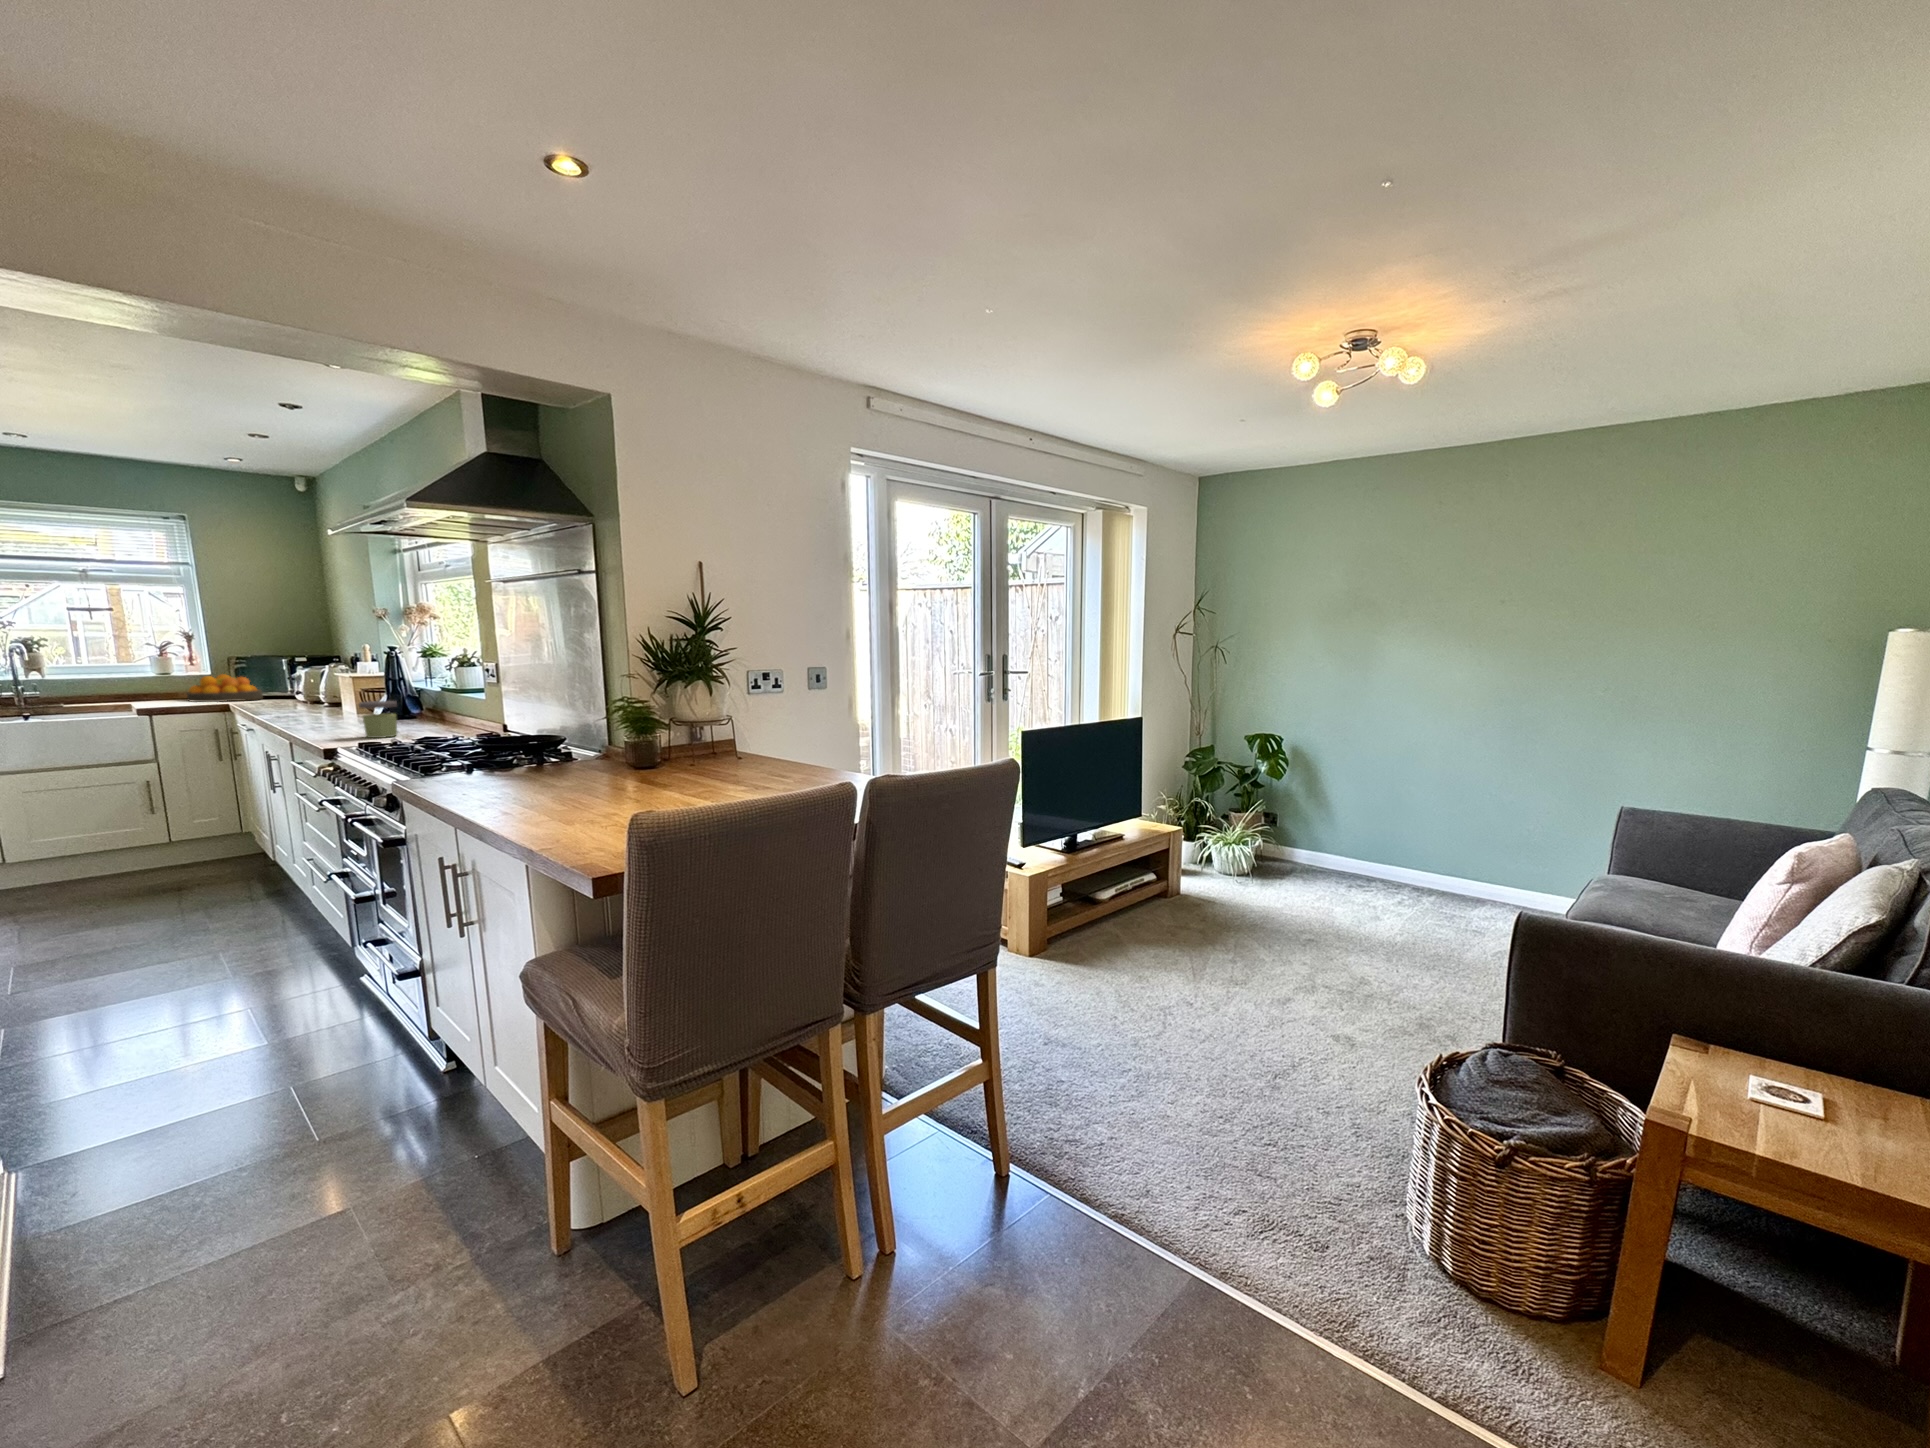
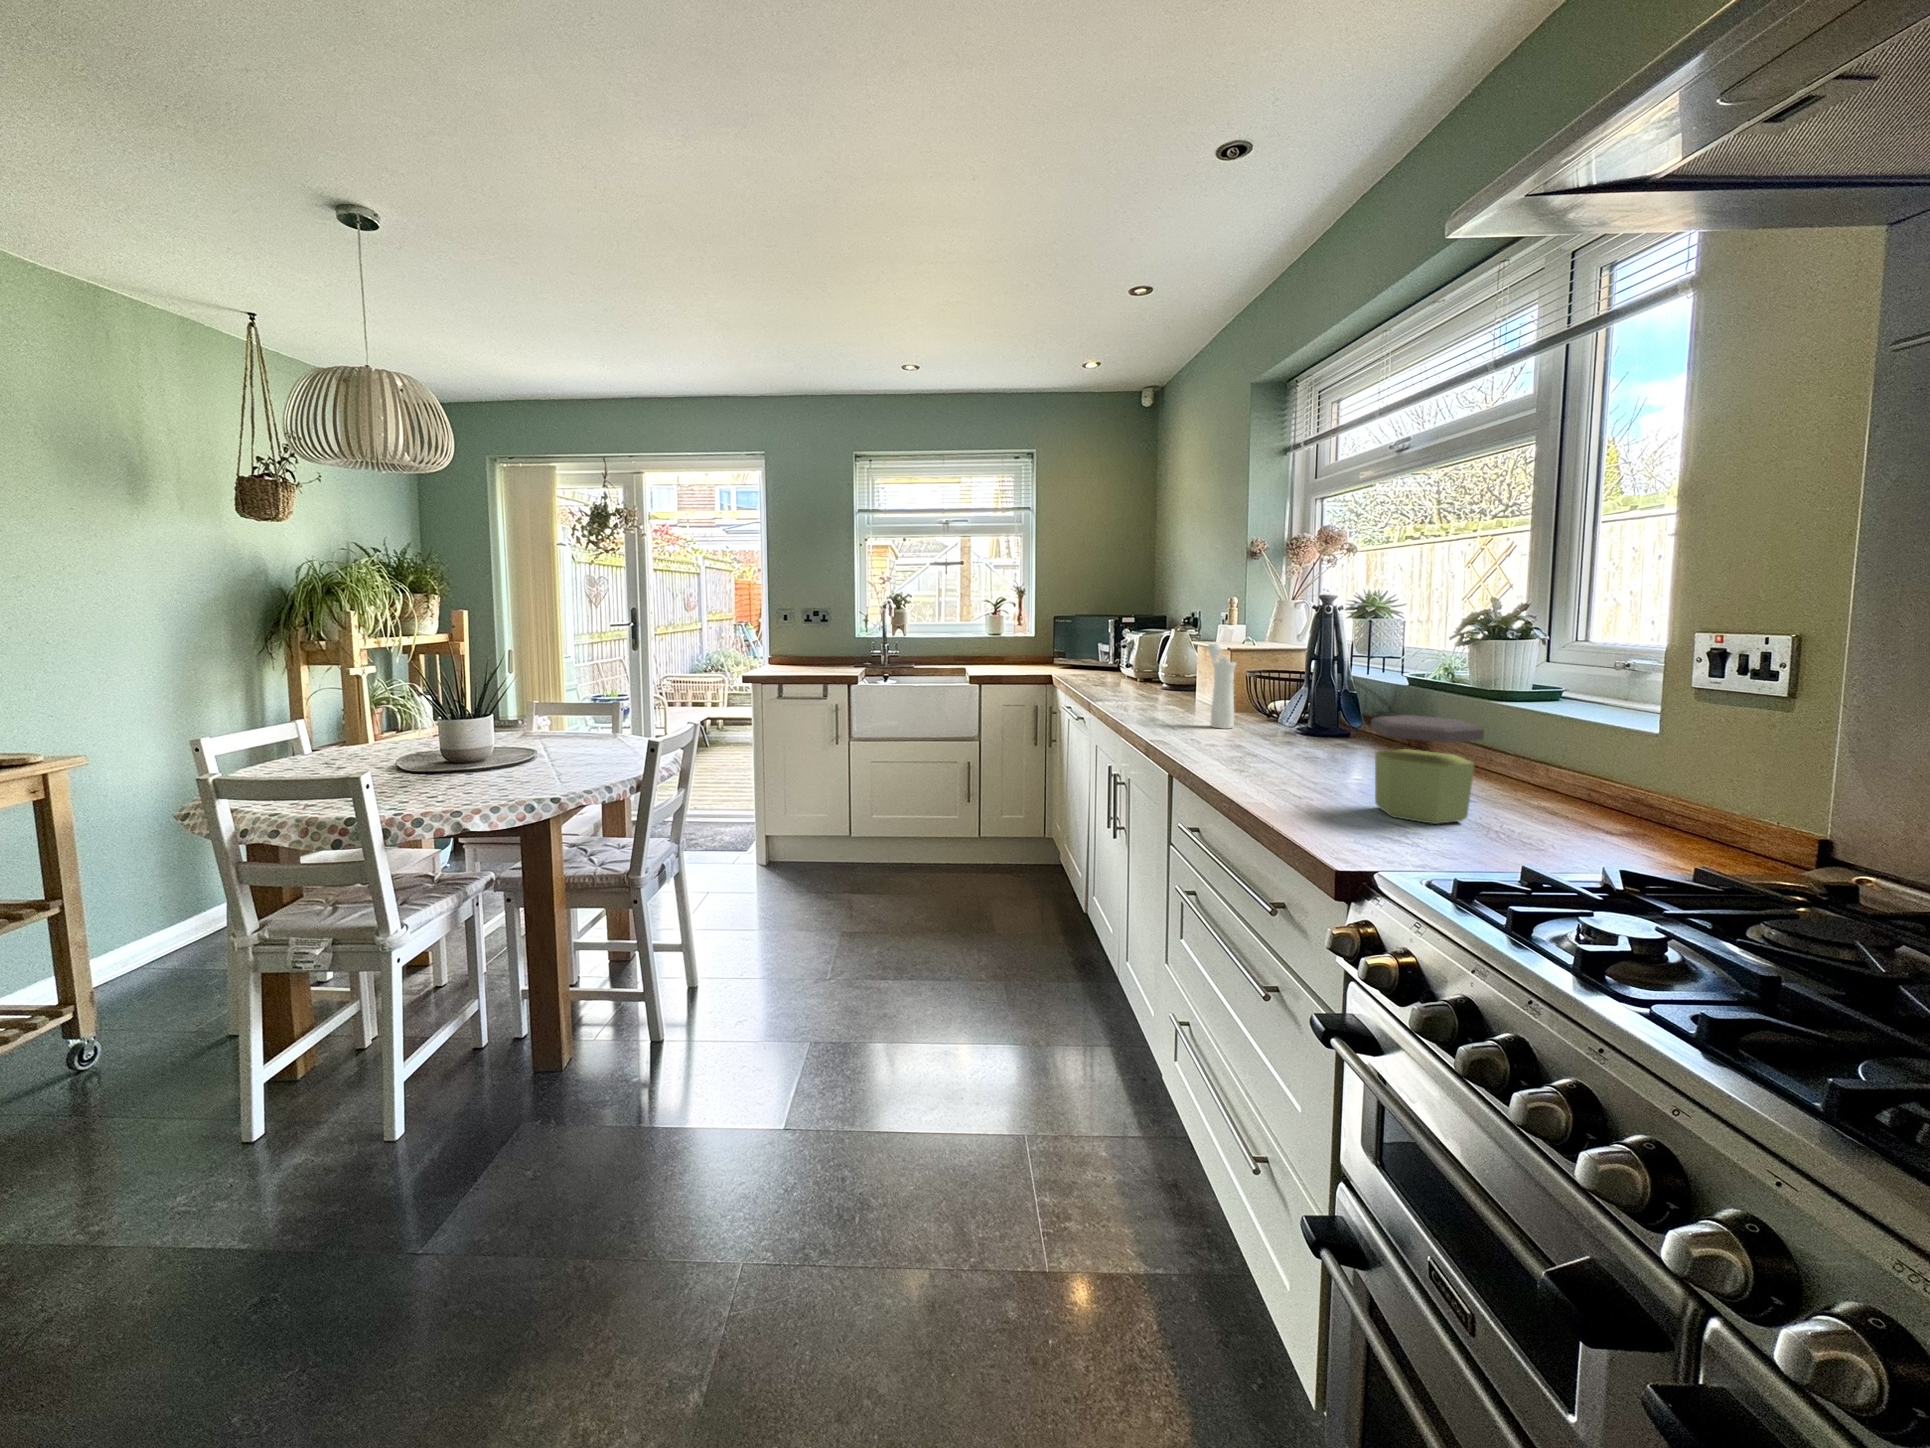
fruit bowl: present [187,674,263,702] -> none [1013,637,1081,671]
pepper mill: none [325,676,345,721] -> present [1207,644,1236,729]

